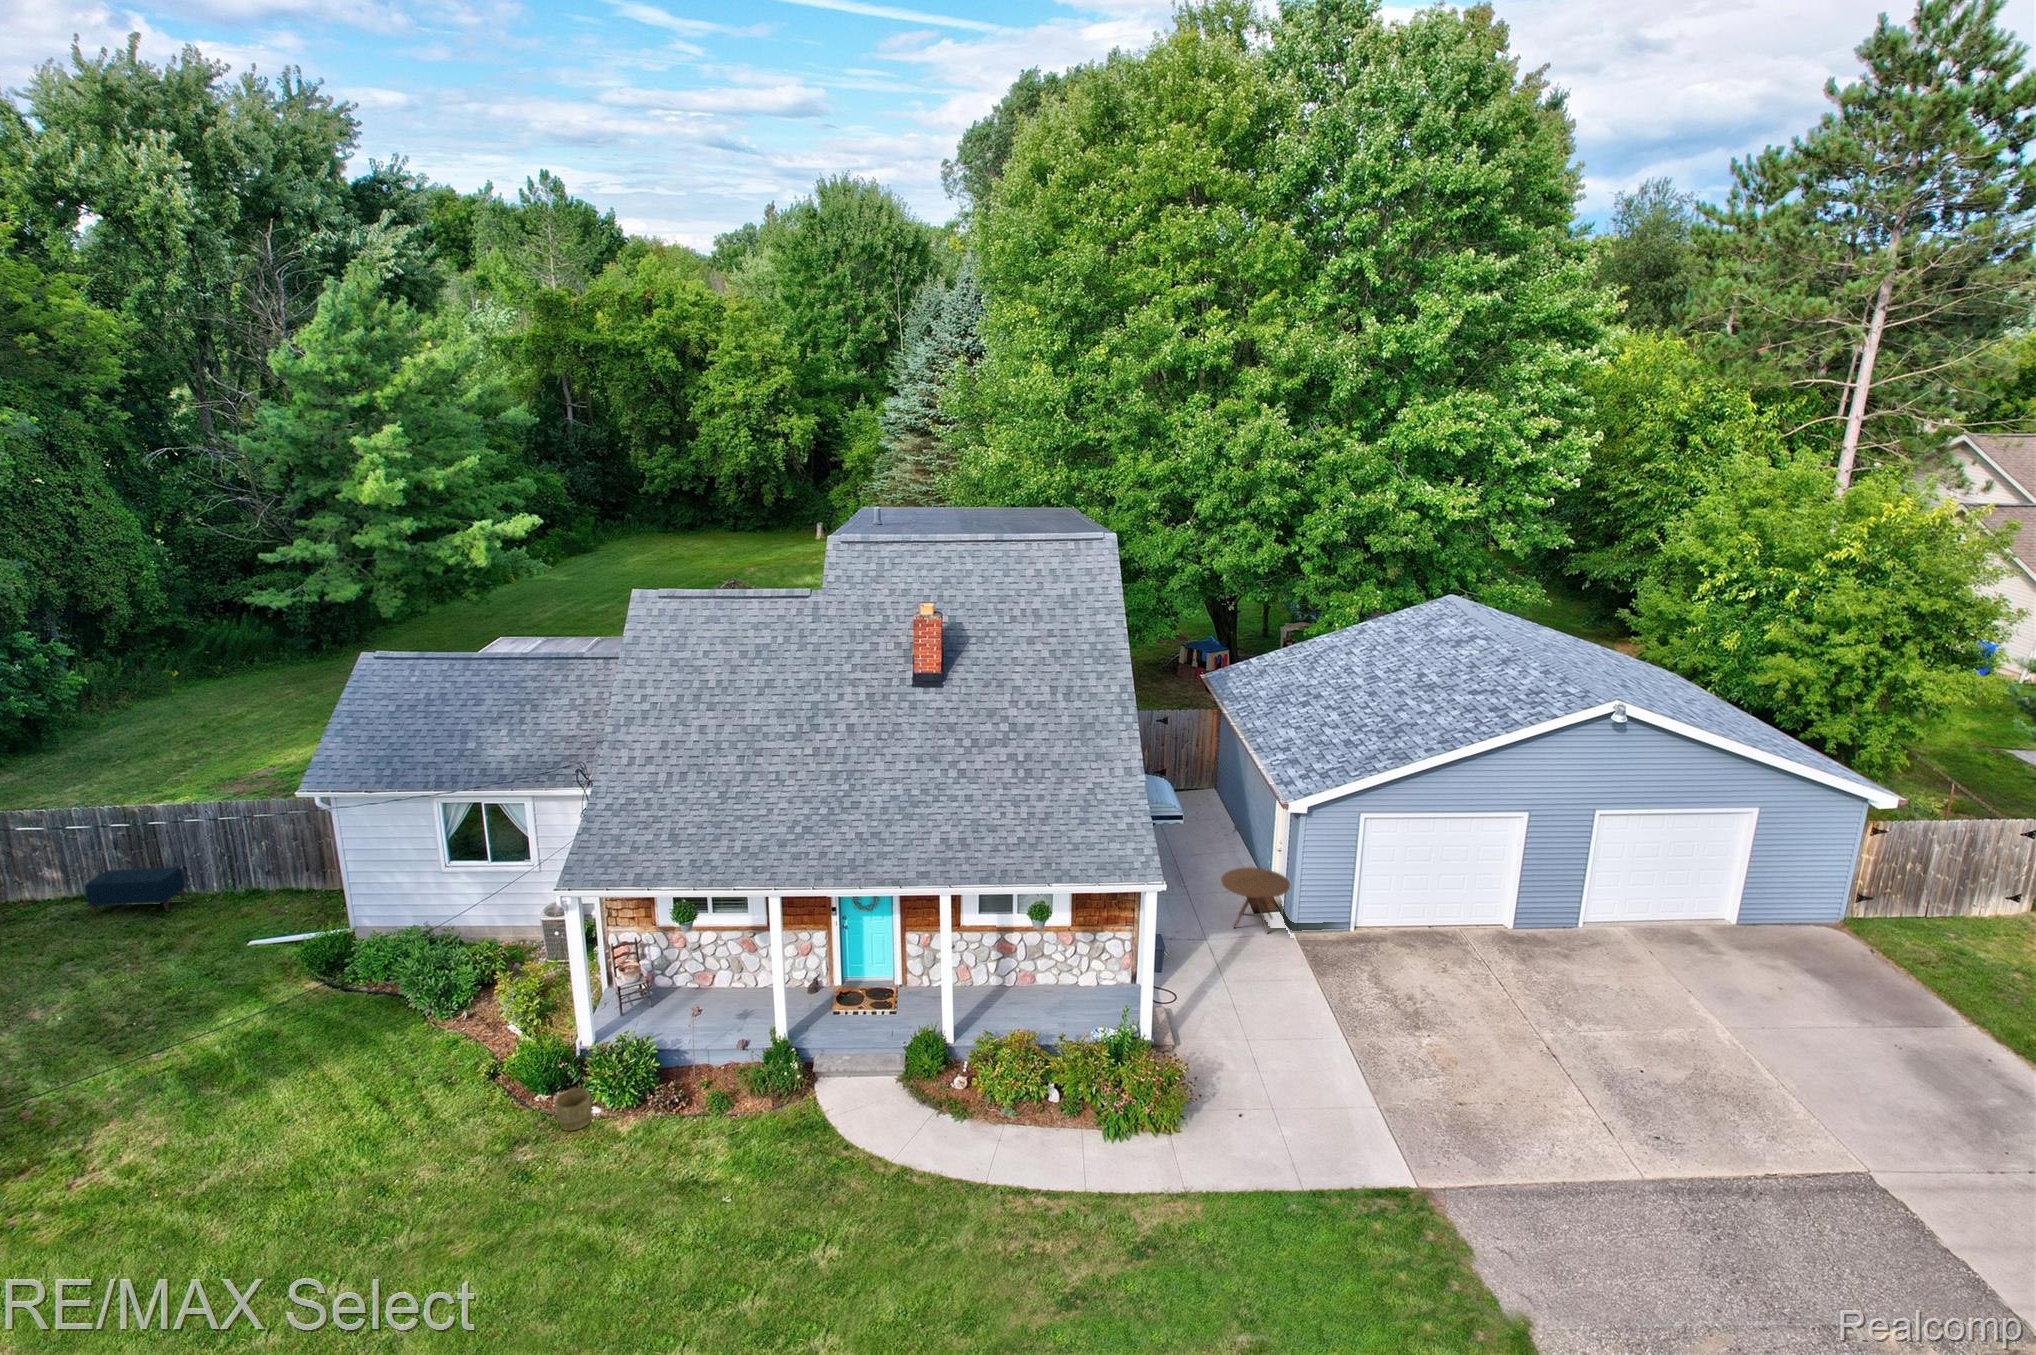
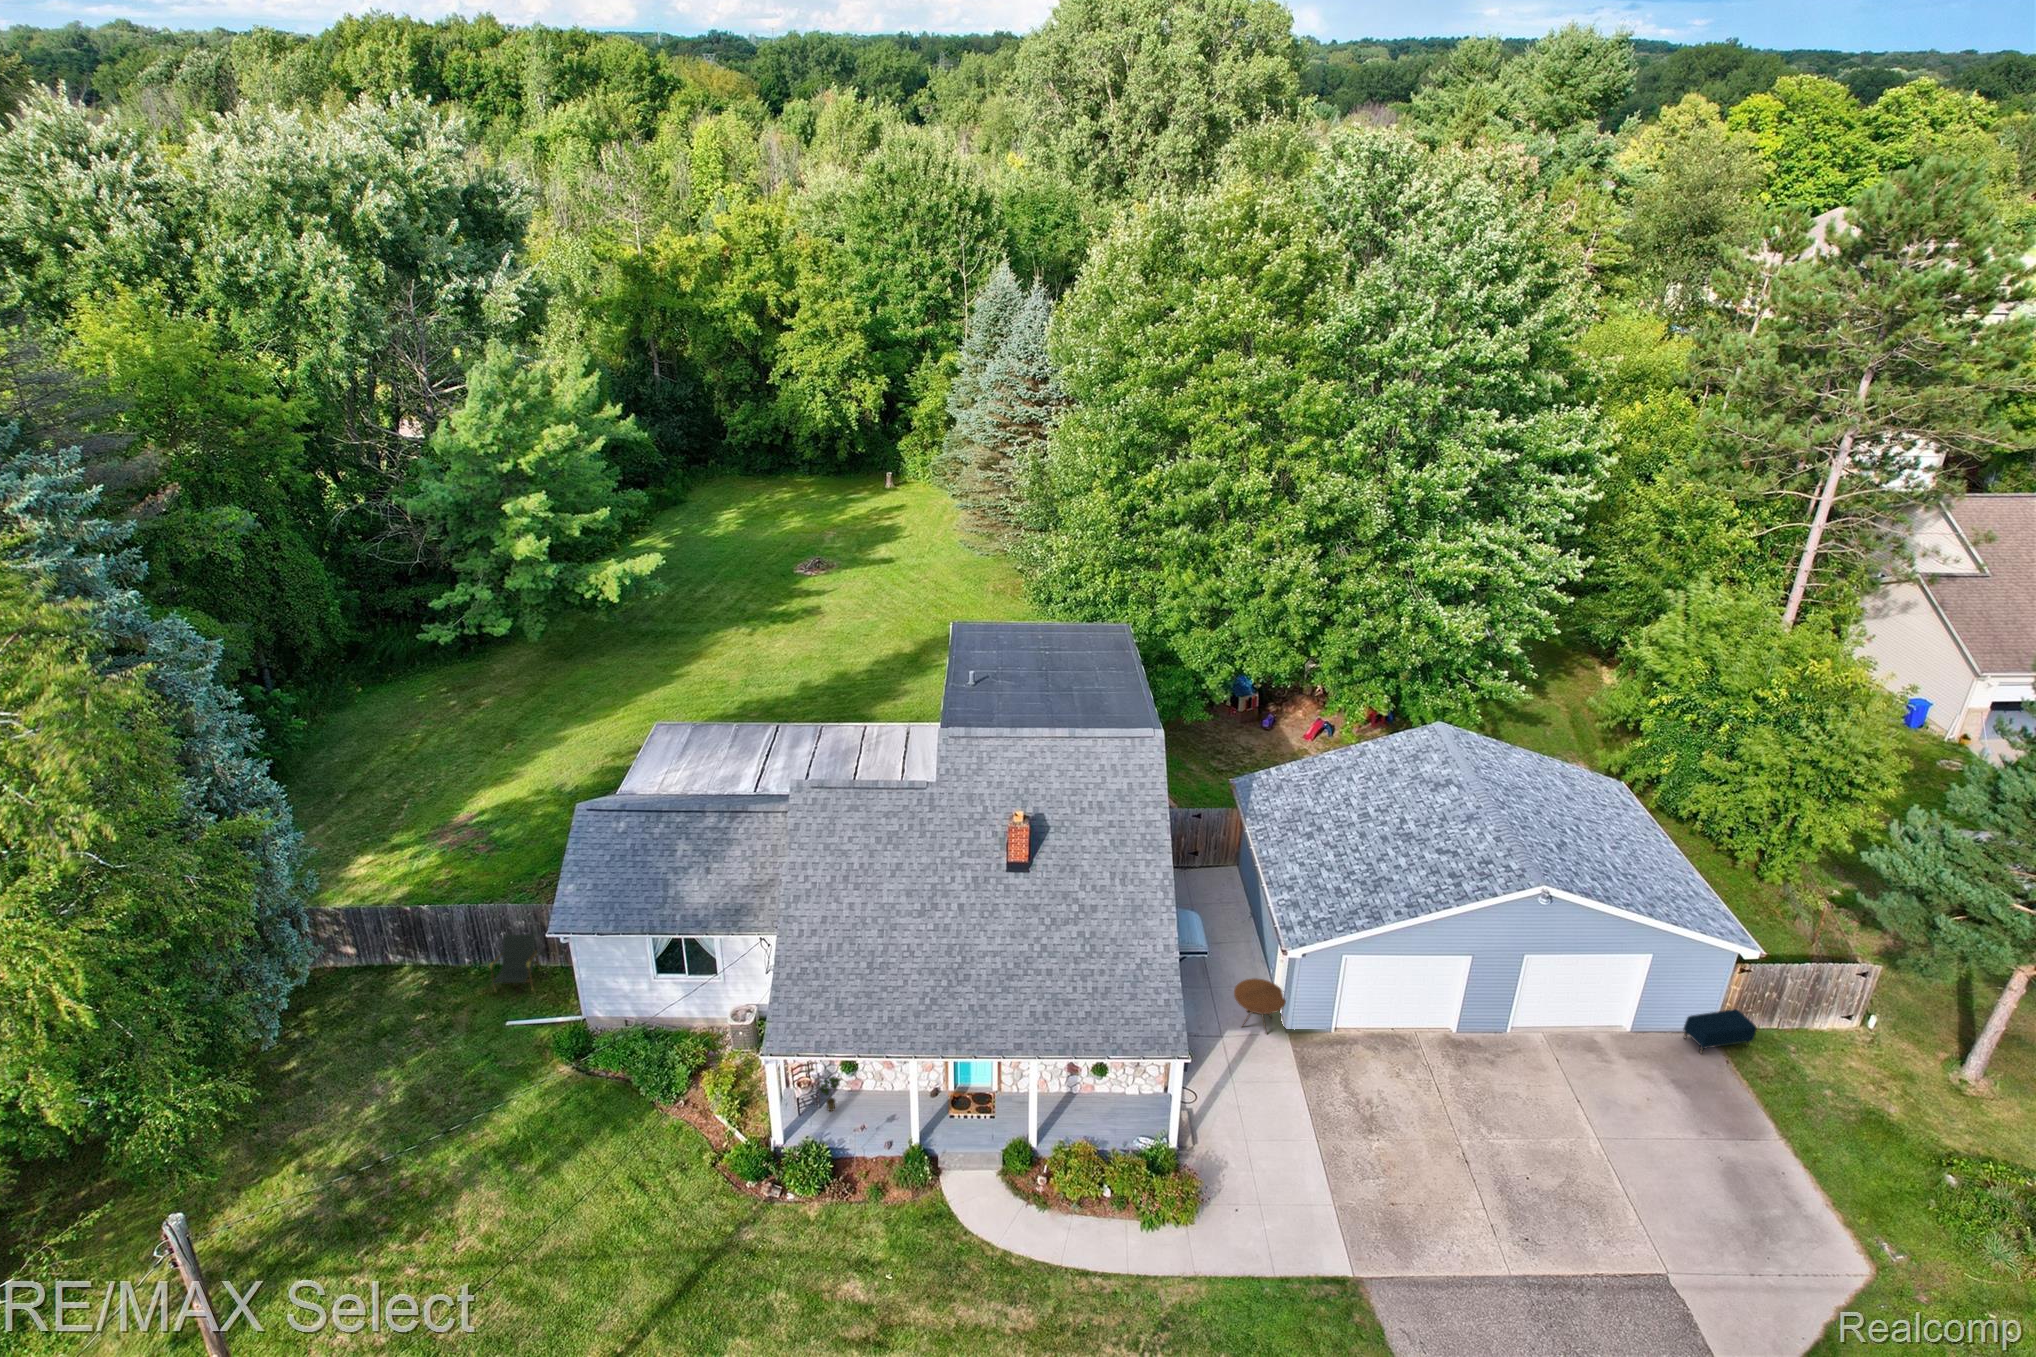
lounge chair: none [225,843,302,918] -> present [489,934,541,991]
bench: present [84,867,186,915] -> present [1684,1009,1757,1054]
potted plant: none [649,967,685,1020] -> present [819,1077,841,1111]
wooden bucket: present [554,1088,593,1131] -> none [766,1185,791,1217]

